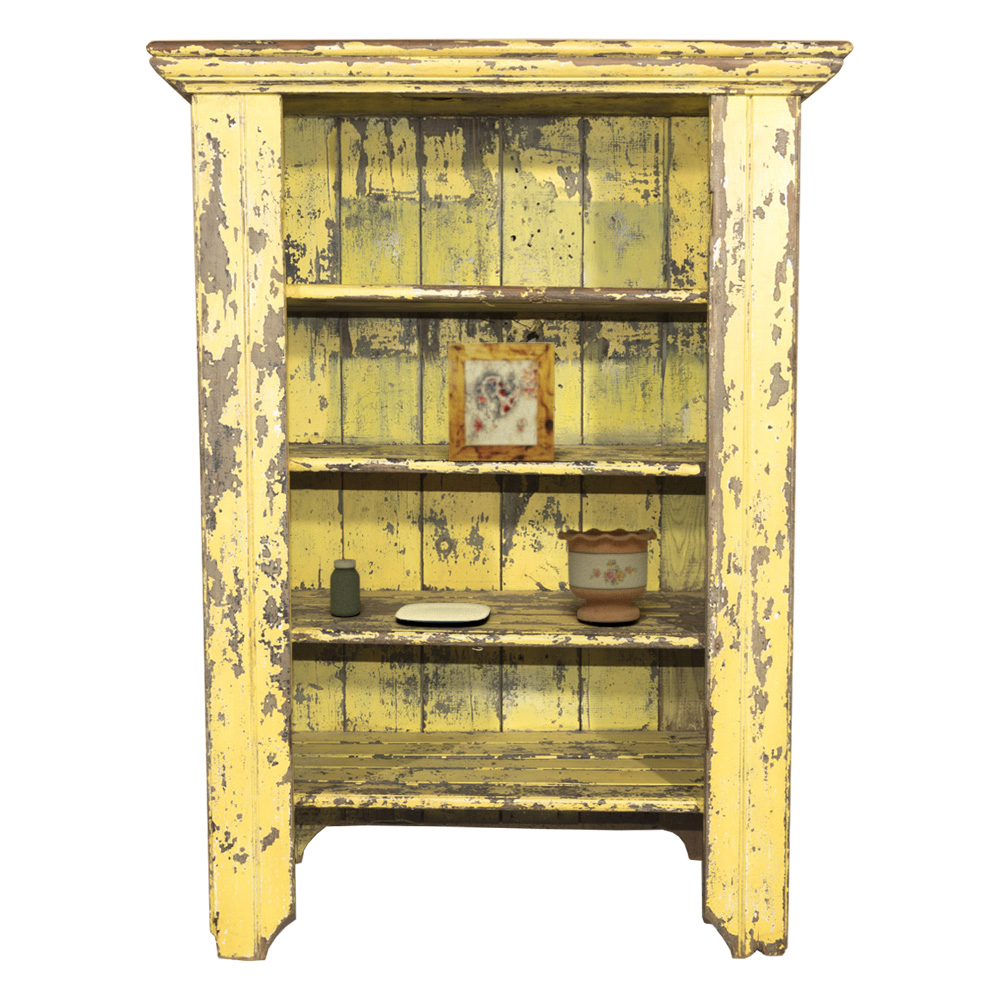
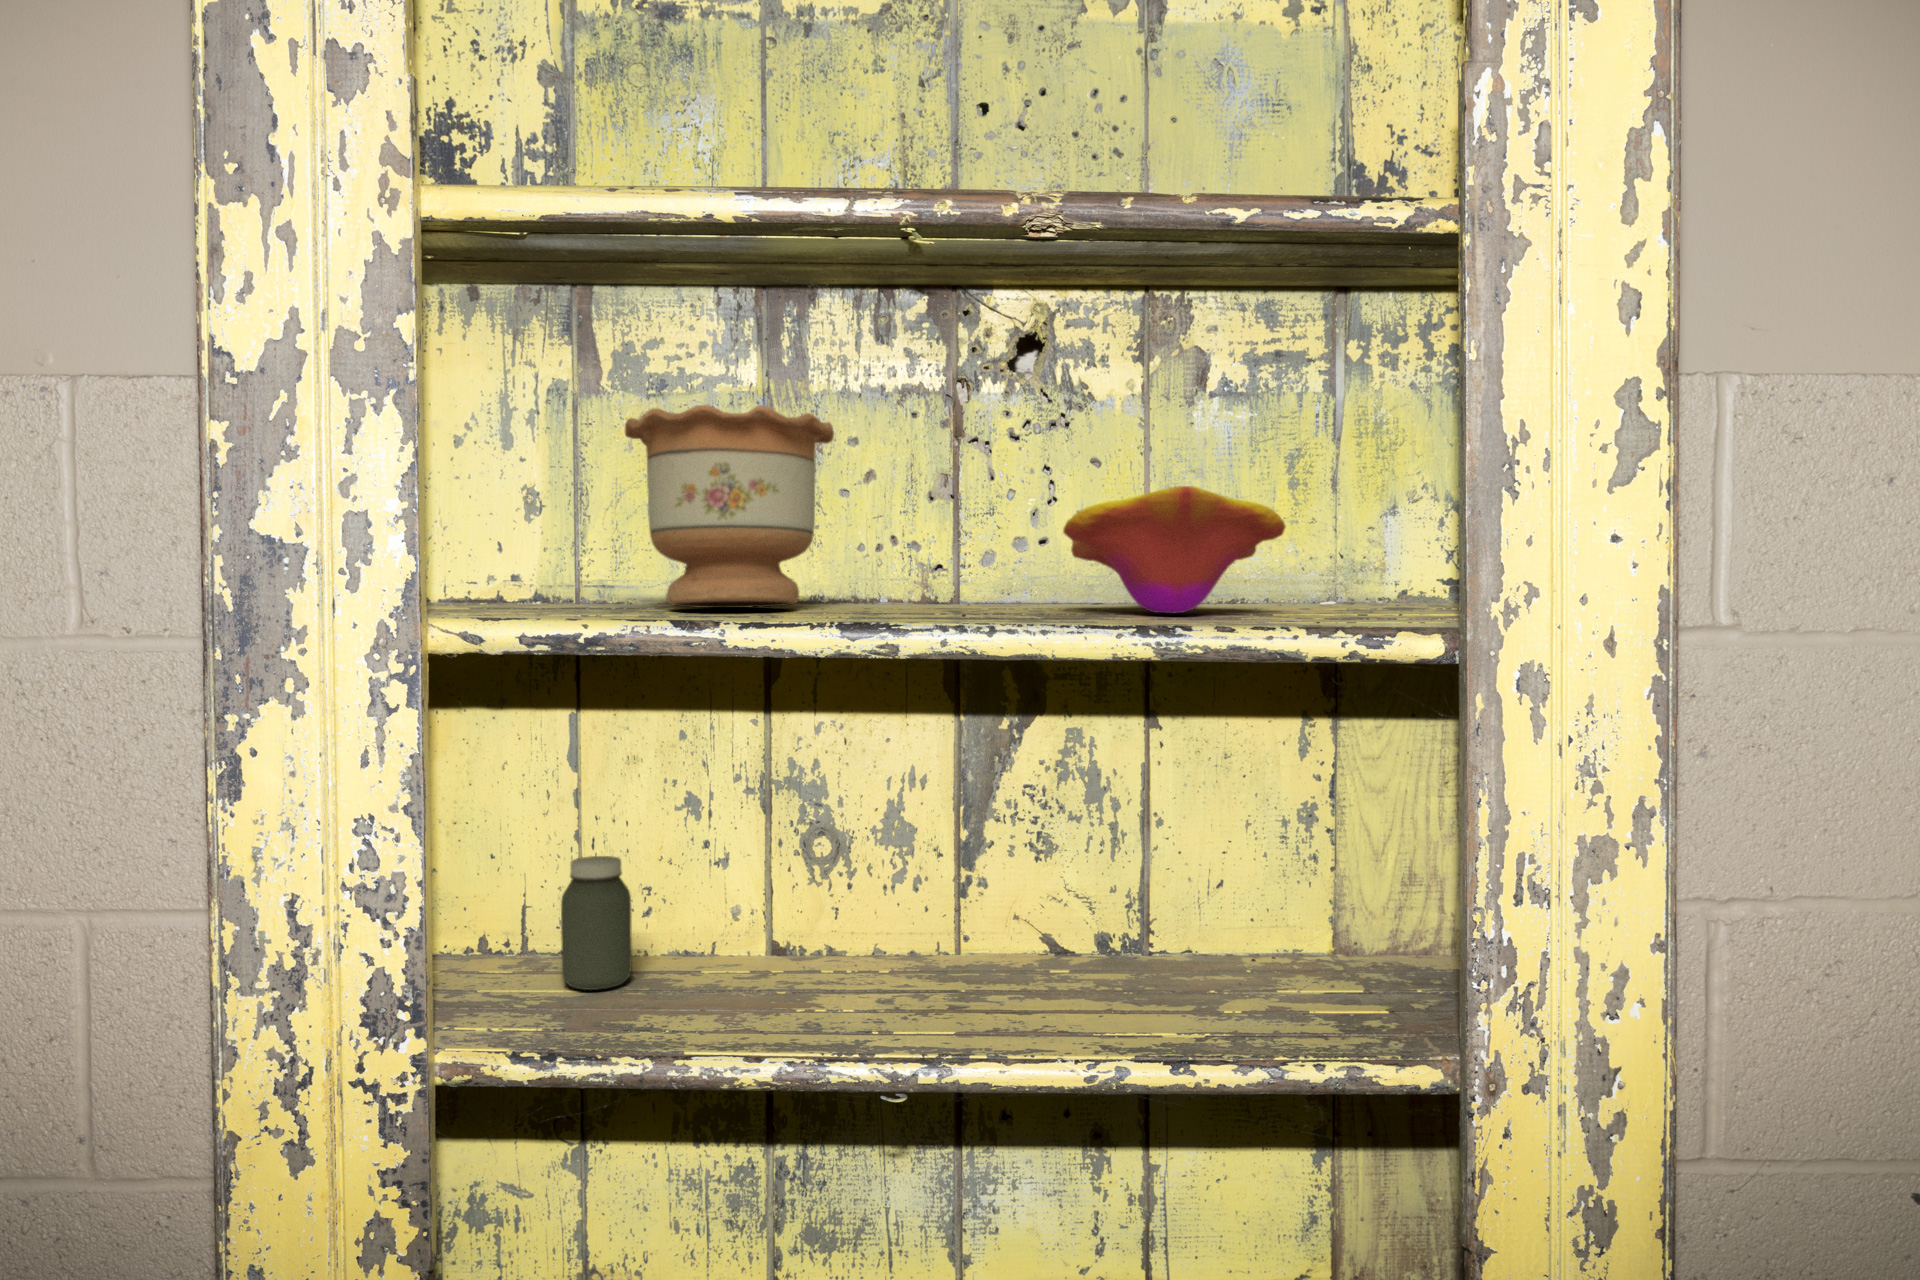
picture frame: present [448,343,555,461] -> none [826,341,1081,627]
decorative bowl: none [552,398,651,452] -> present [1063,486,1286,614]
flower pot: present [558,528,657,622] -> present [625,404,834,608]
plate: present [396,603,490,623] -> none [705,950,927,1011]

